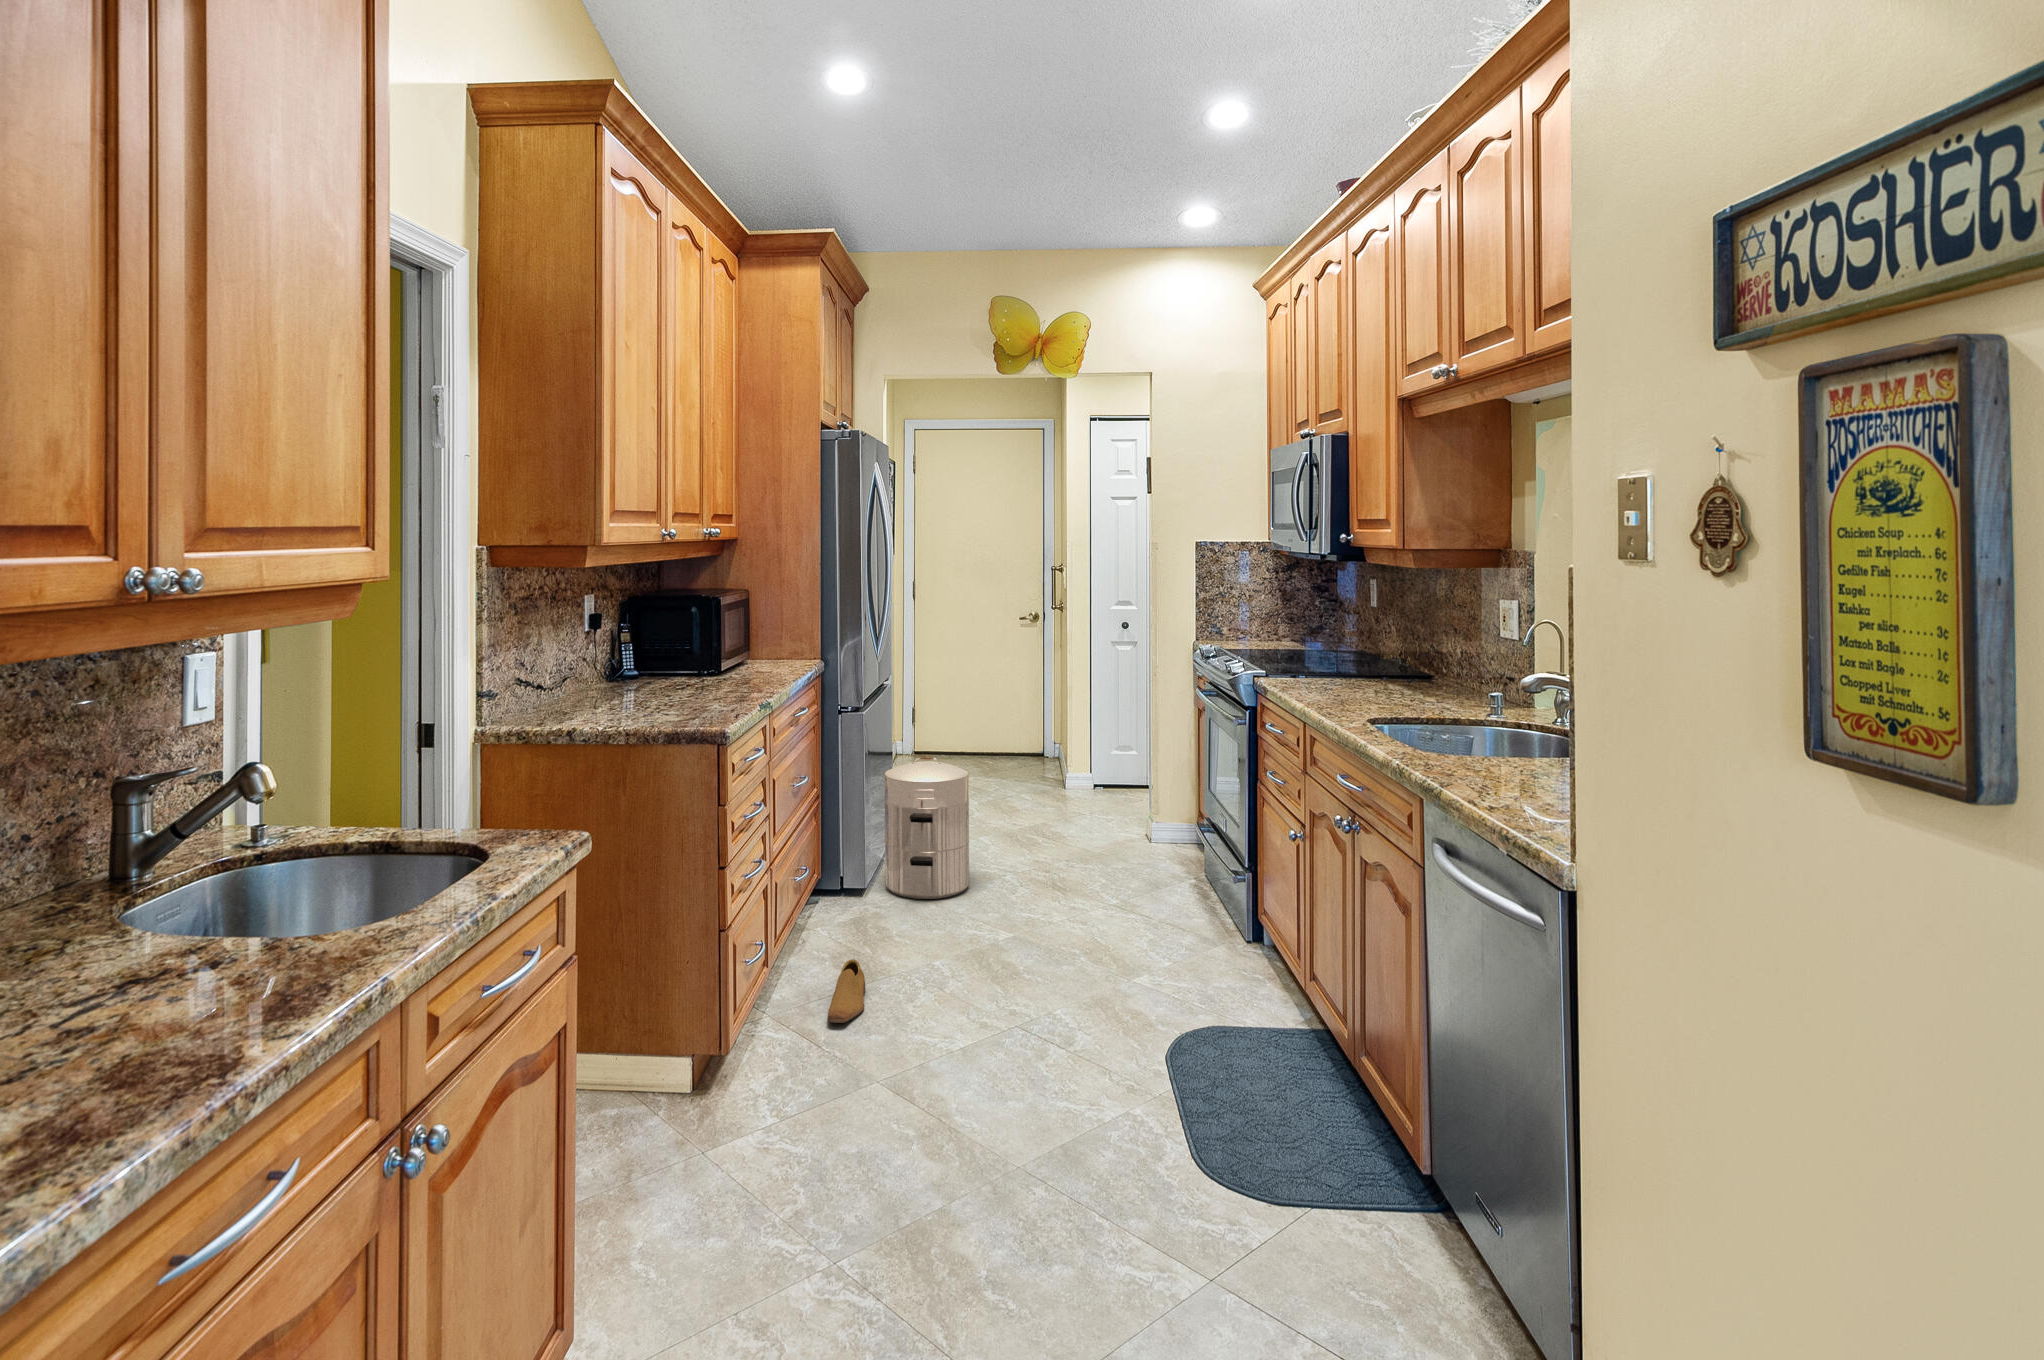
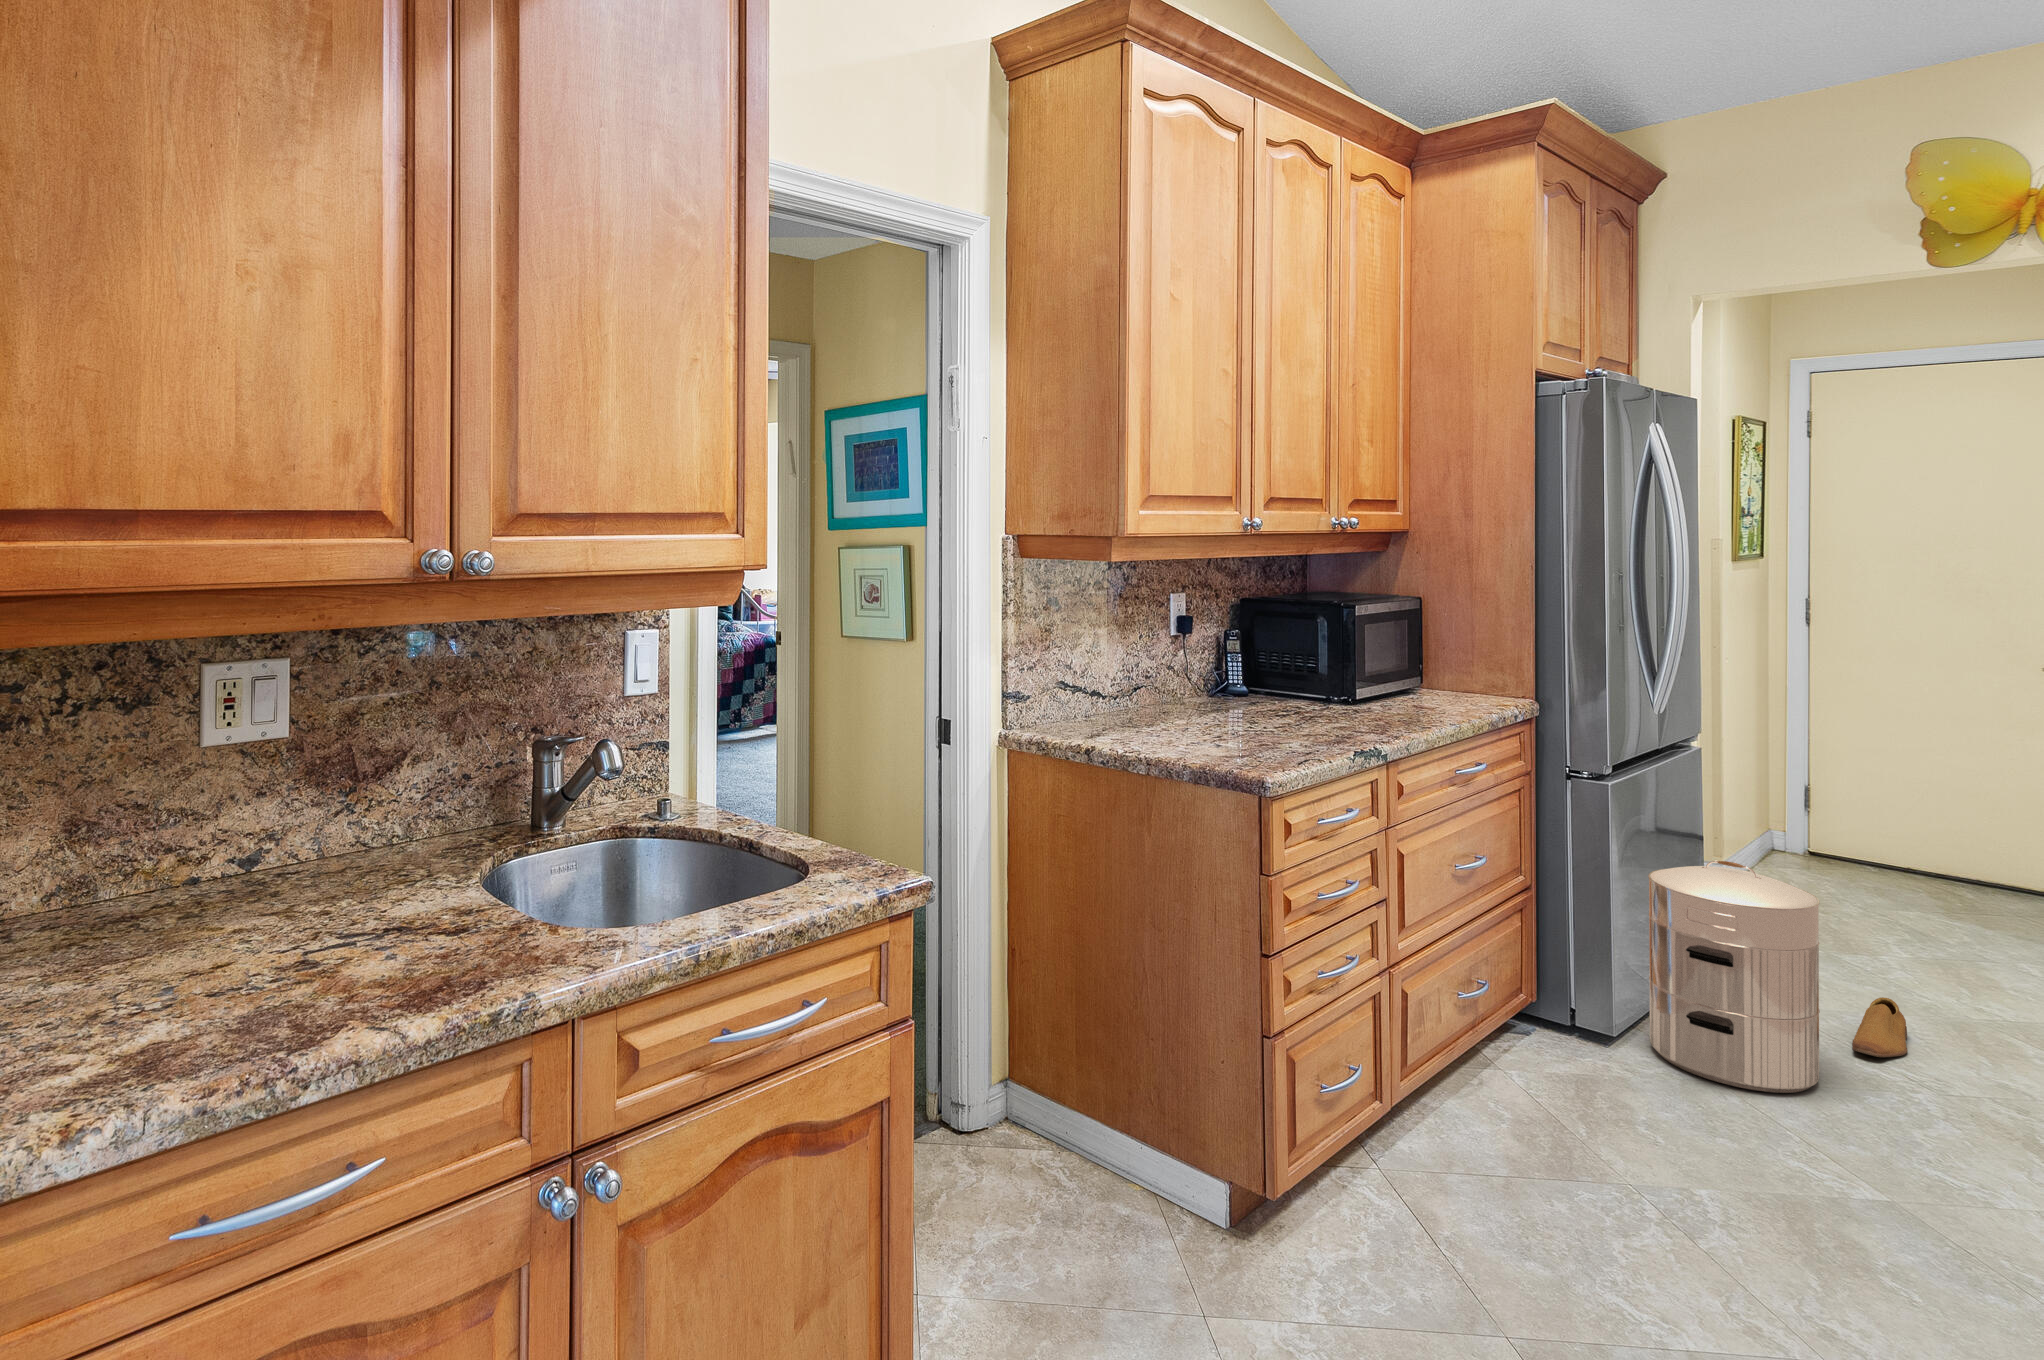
shoe: present [827,959,865,1023] -> present [1852,997,1907,1057]

